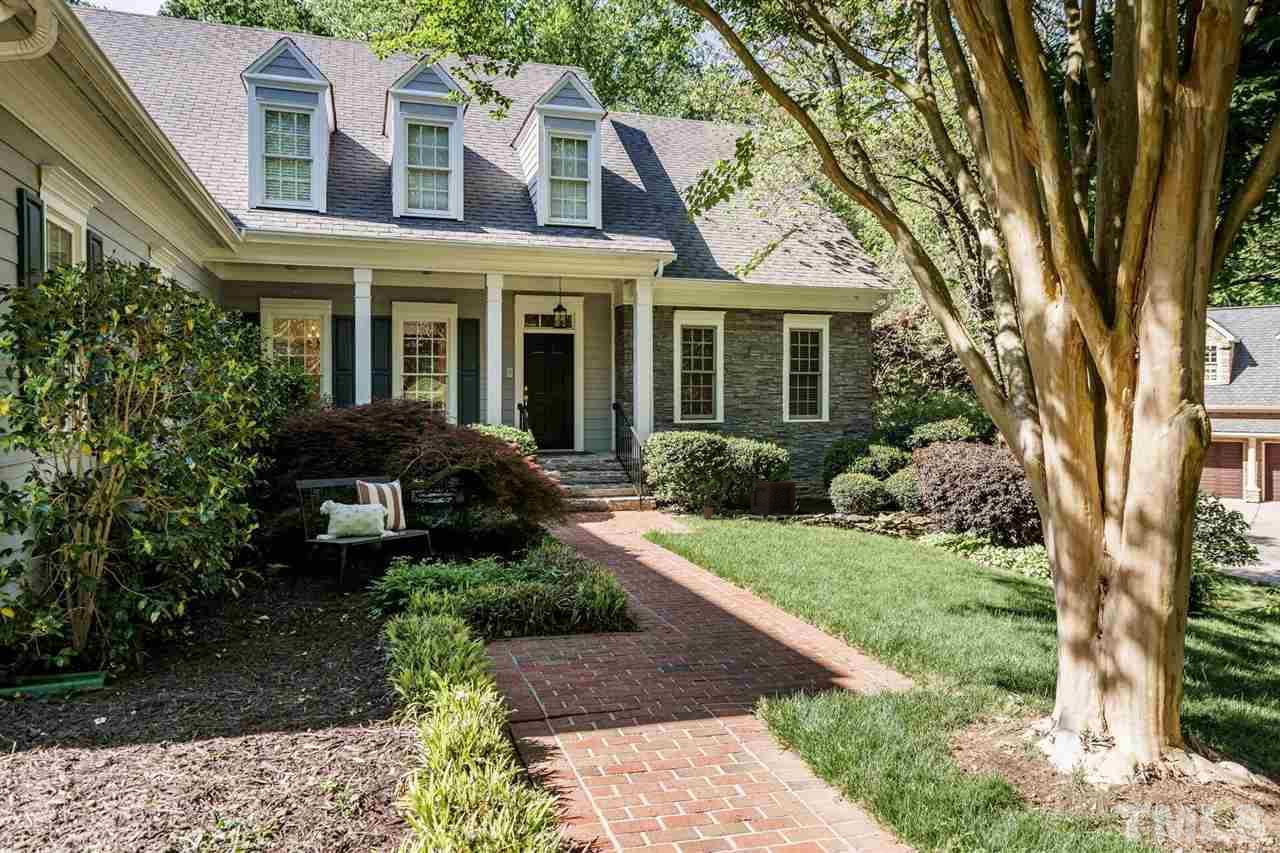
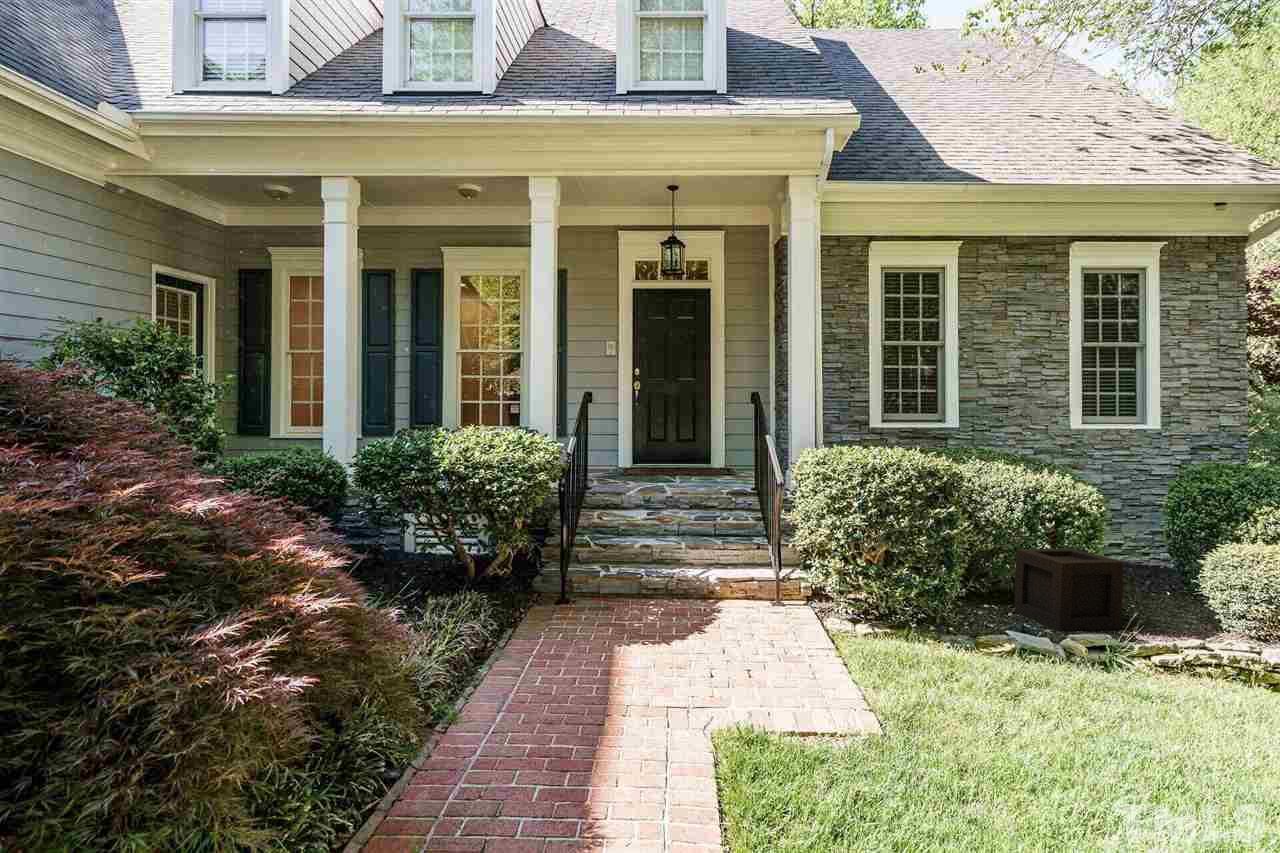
potted plant: present [700,479,720,519] -> none [891,556,952,647]

